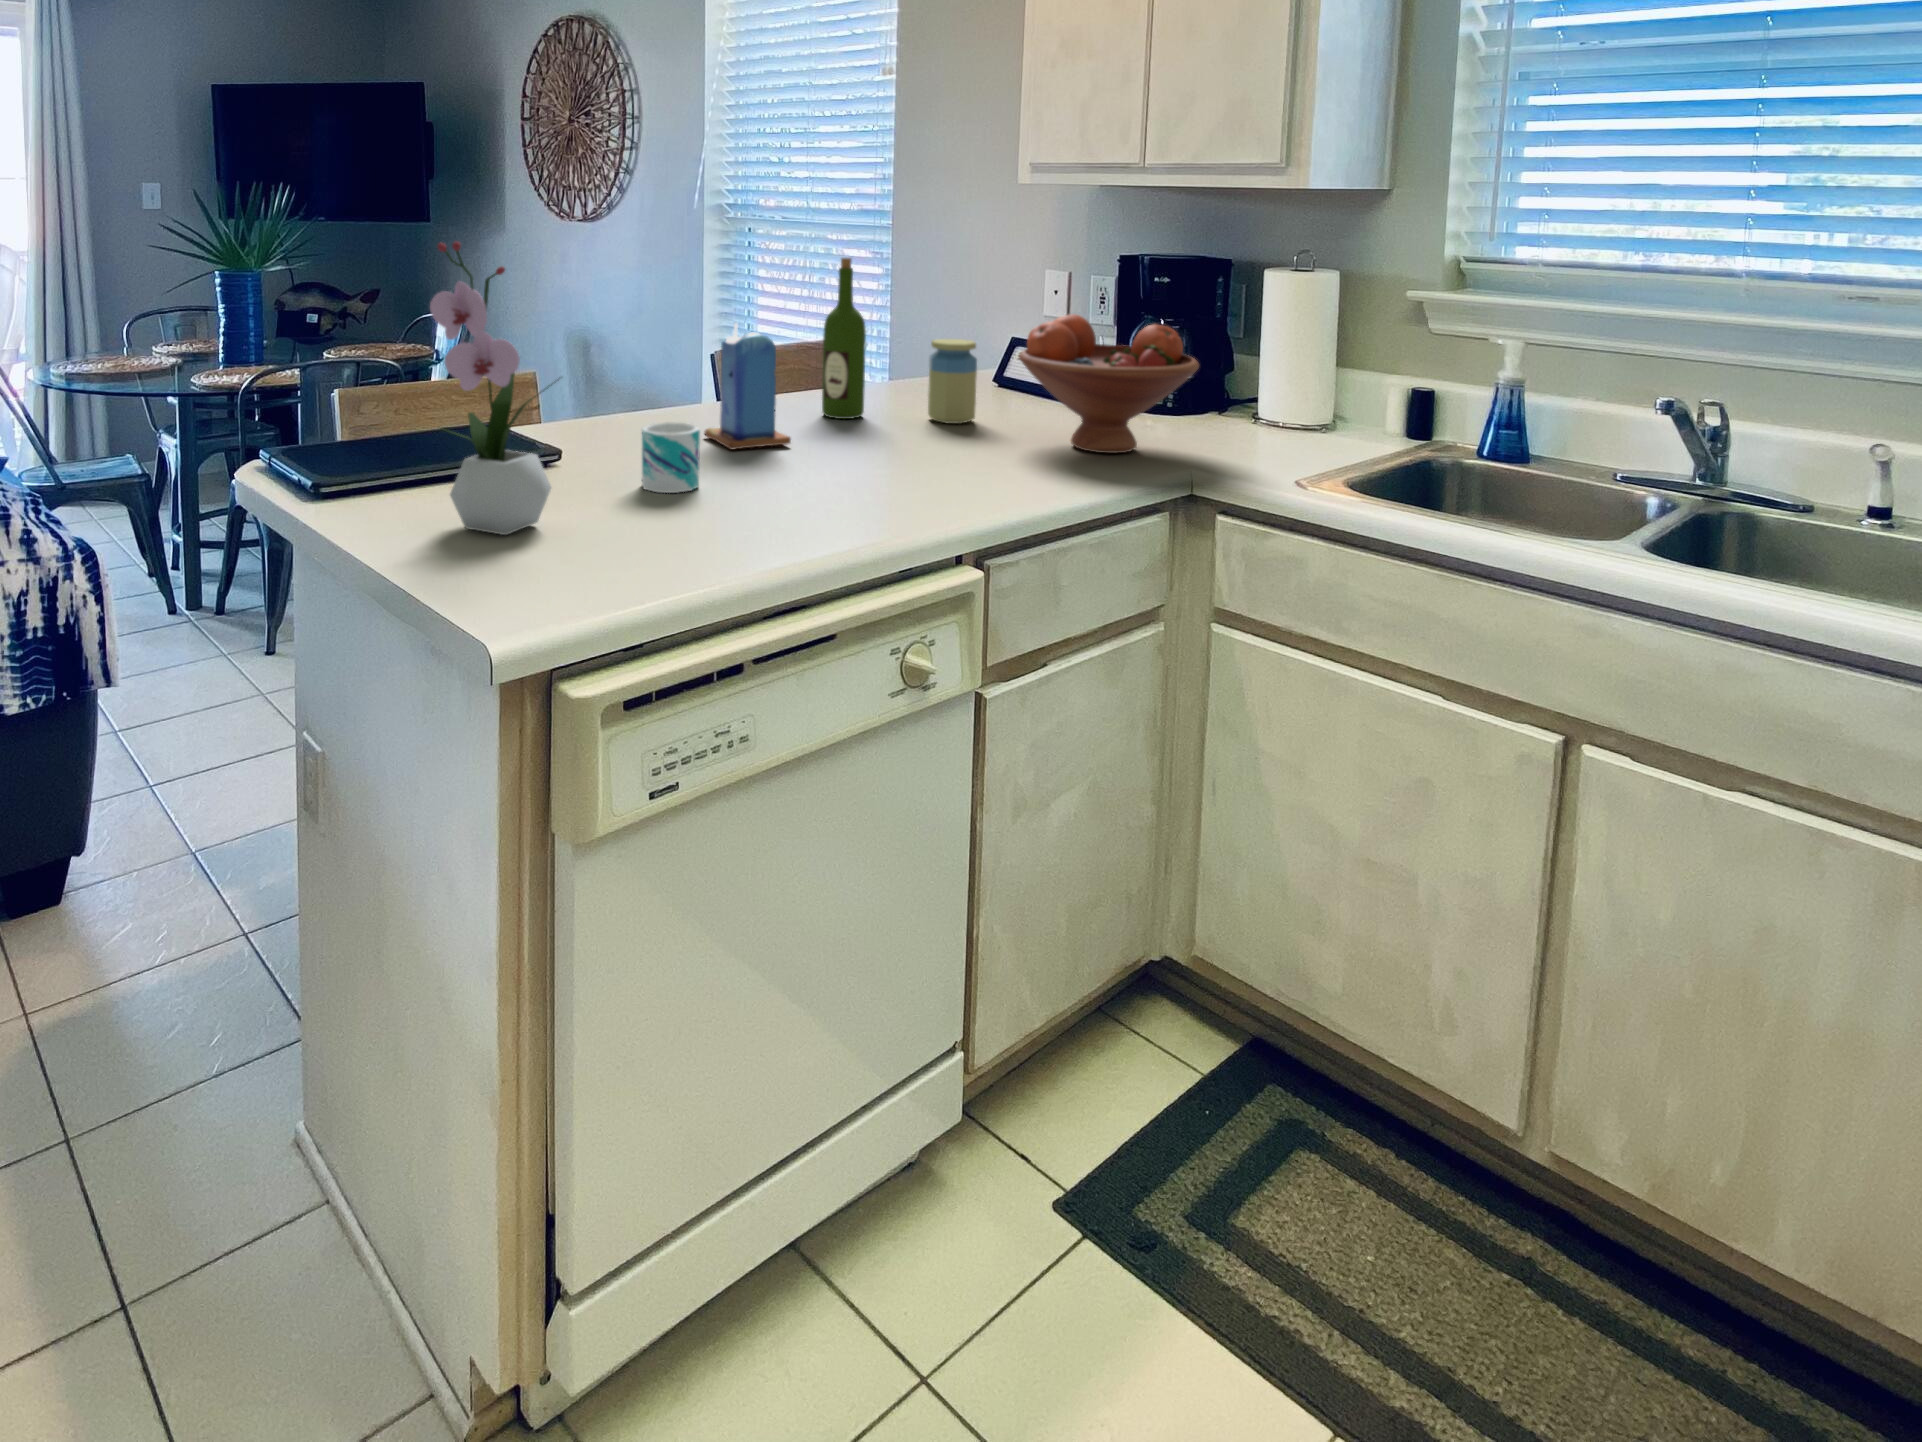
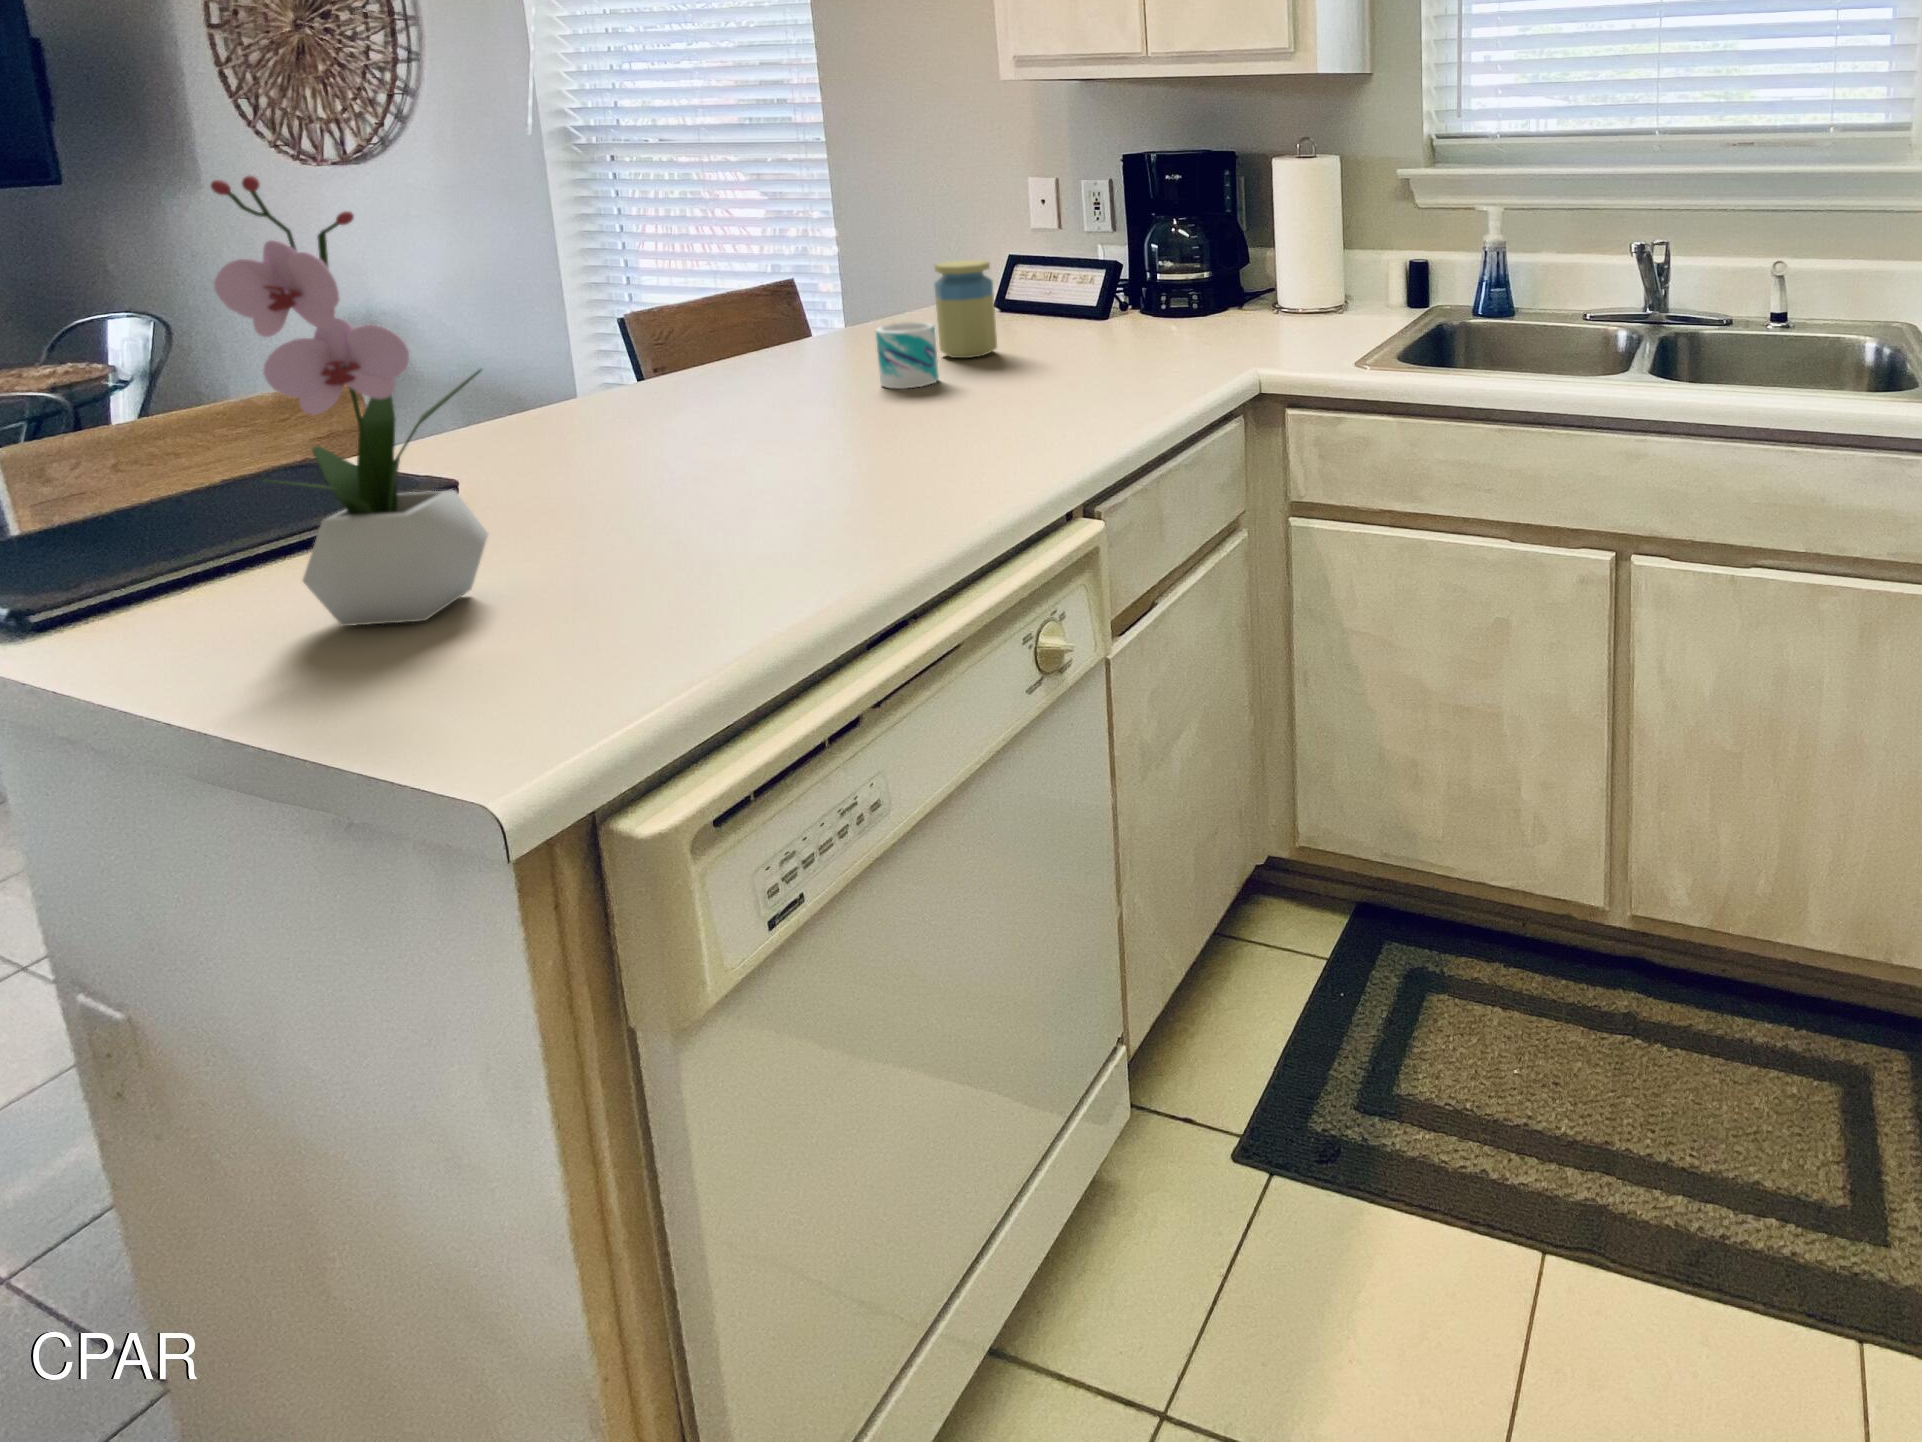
wine bottle: present [822,257,866,419] -> none [797,175,862,372]
fruit bowl: present [1019,314,1199,453] -> none [1051,218,1244,365]
candle: present [704,323,791,449] -> none [664,267,793,432]
mug: present [642,423,700,493] -> present [876,322,939,389]

